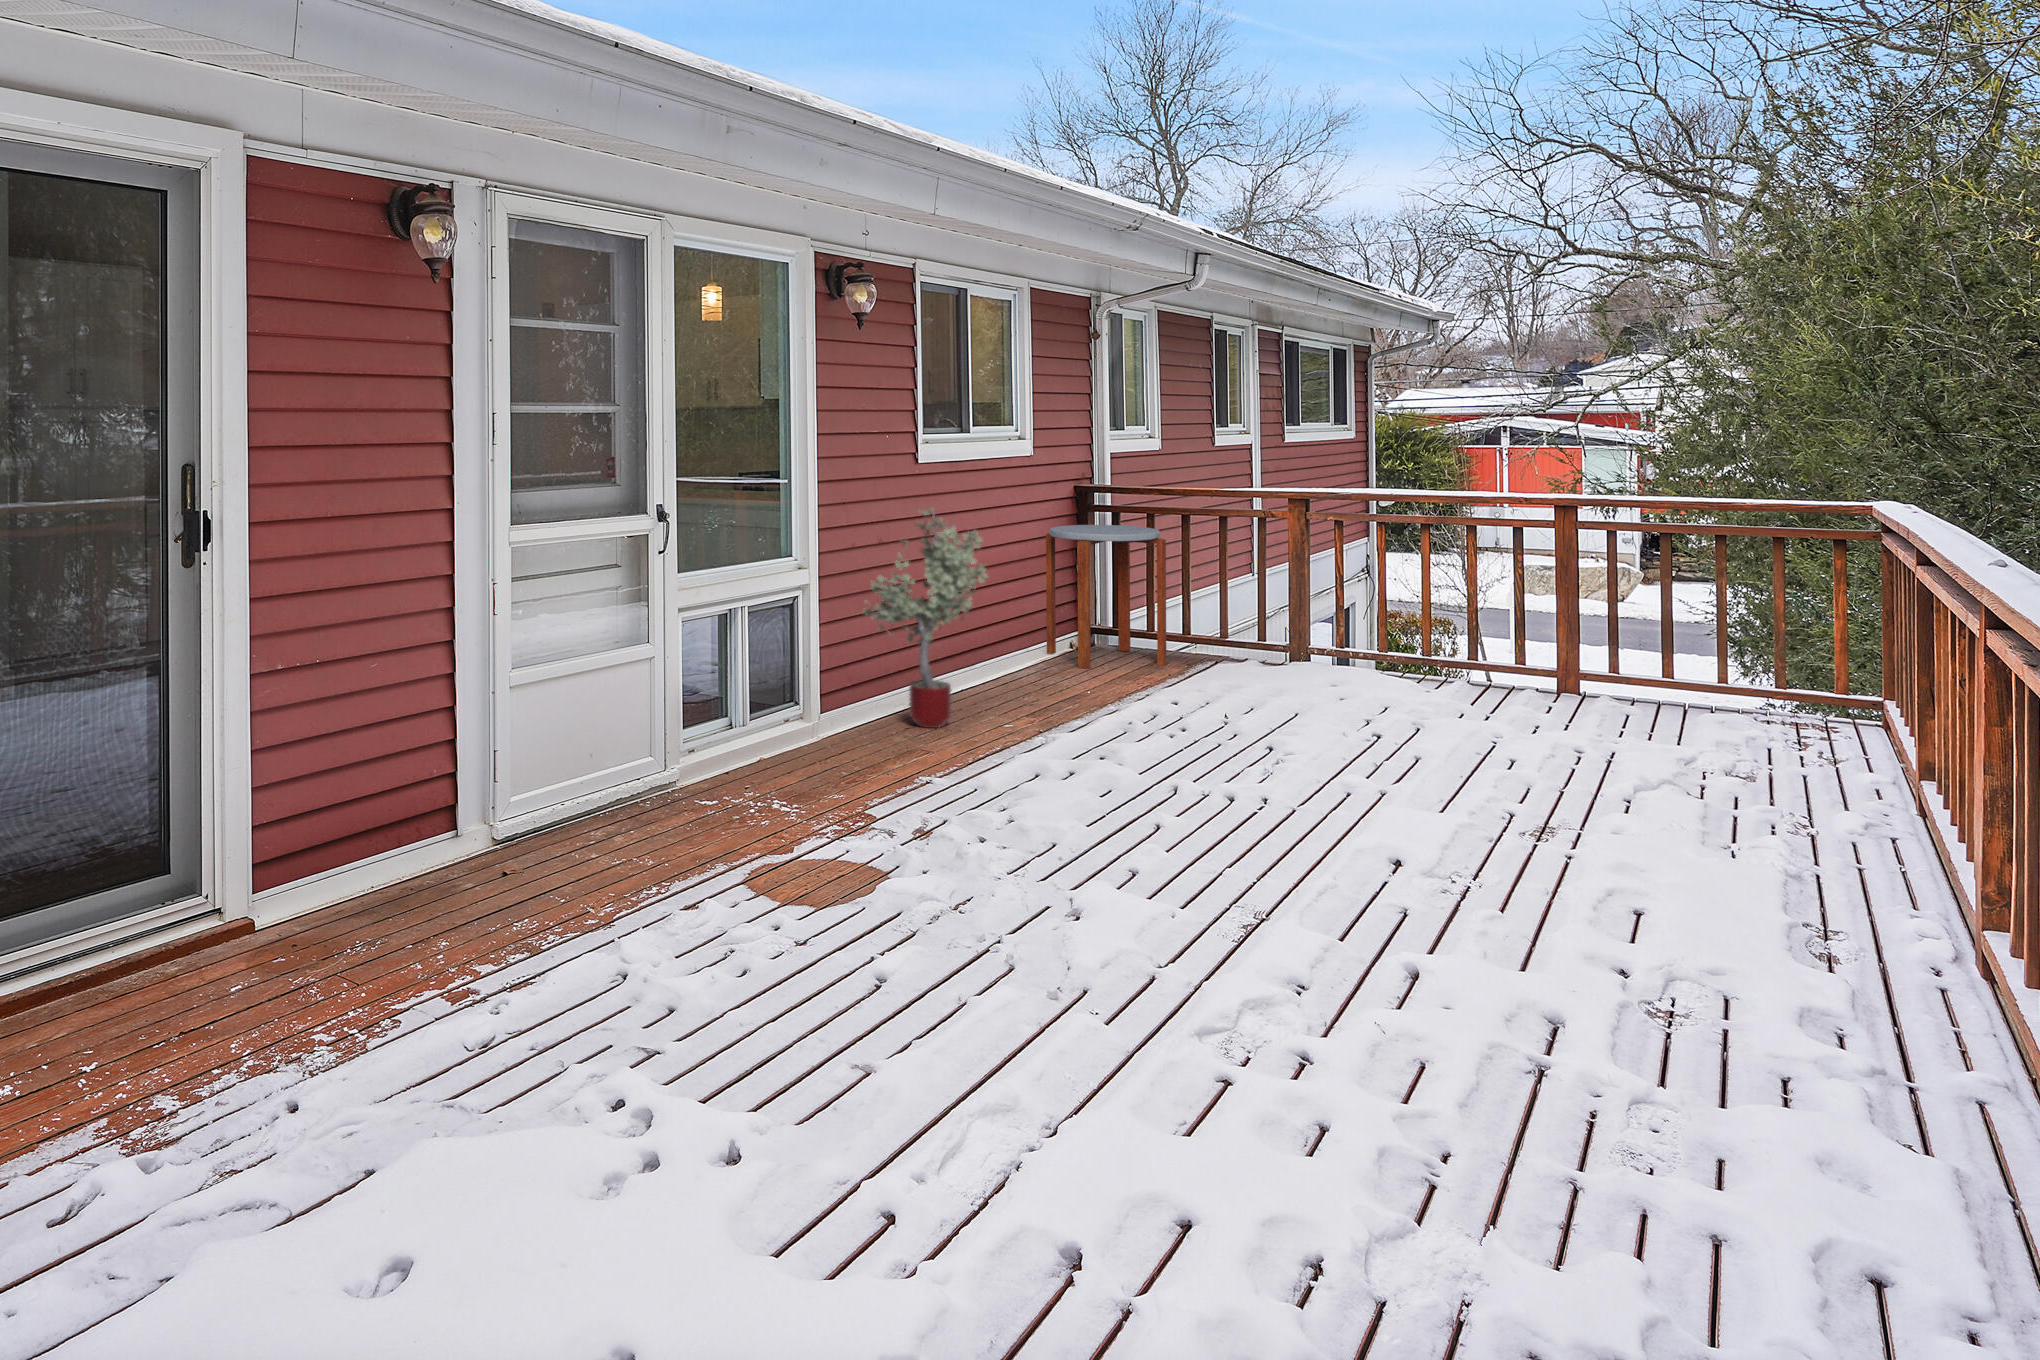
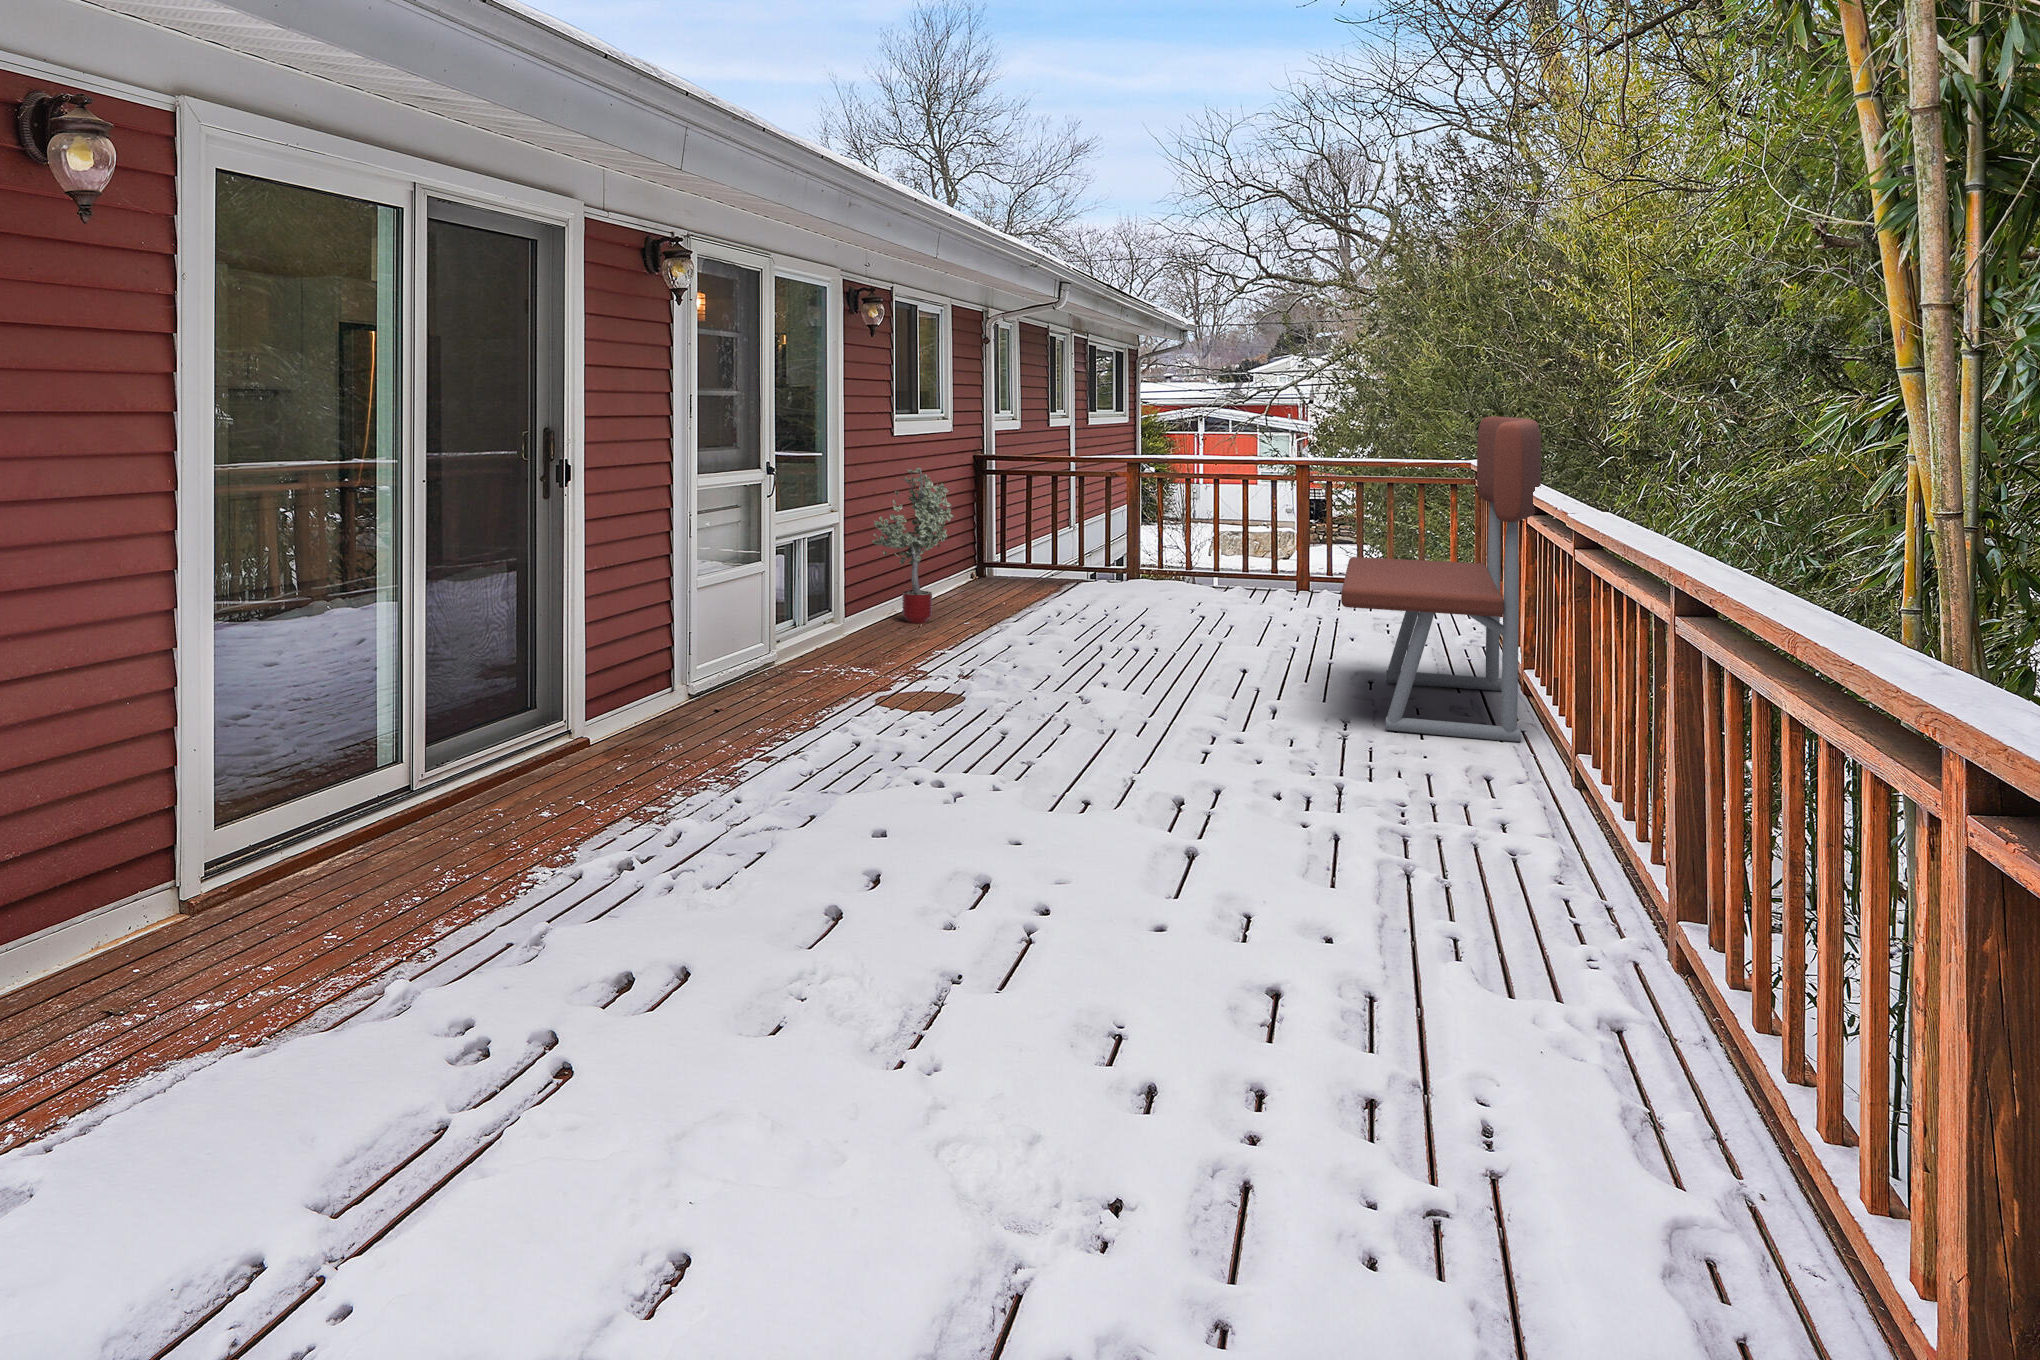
bench: none [1535,430,1990,1114] -> present [1341,416,1541,742]
side table: present [1046,525,1166,669] -> none [960,483,1047,587]

